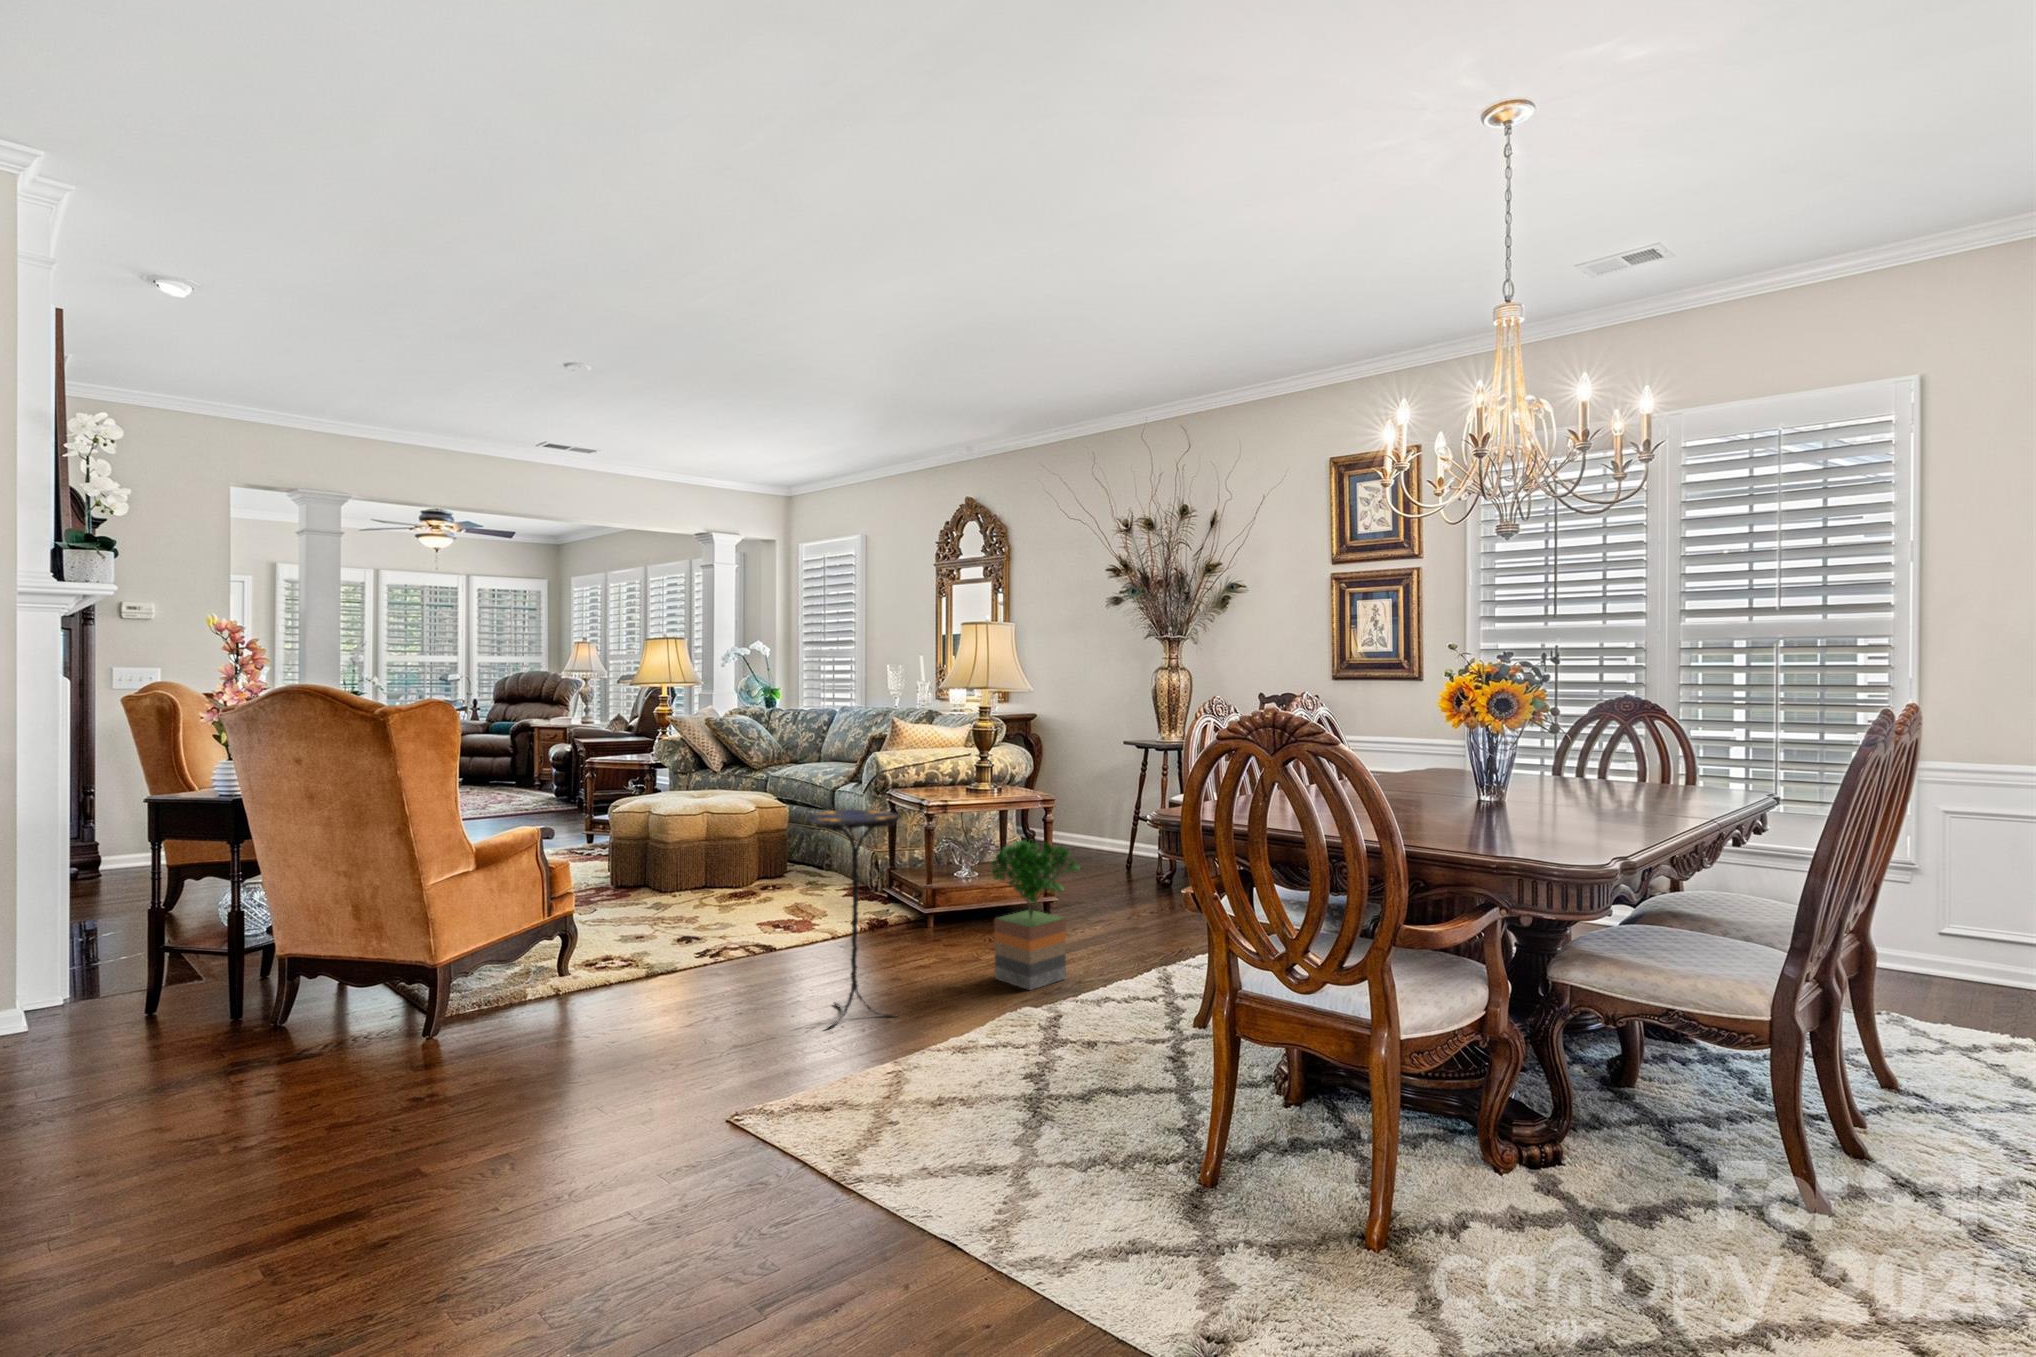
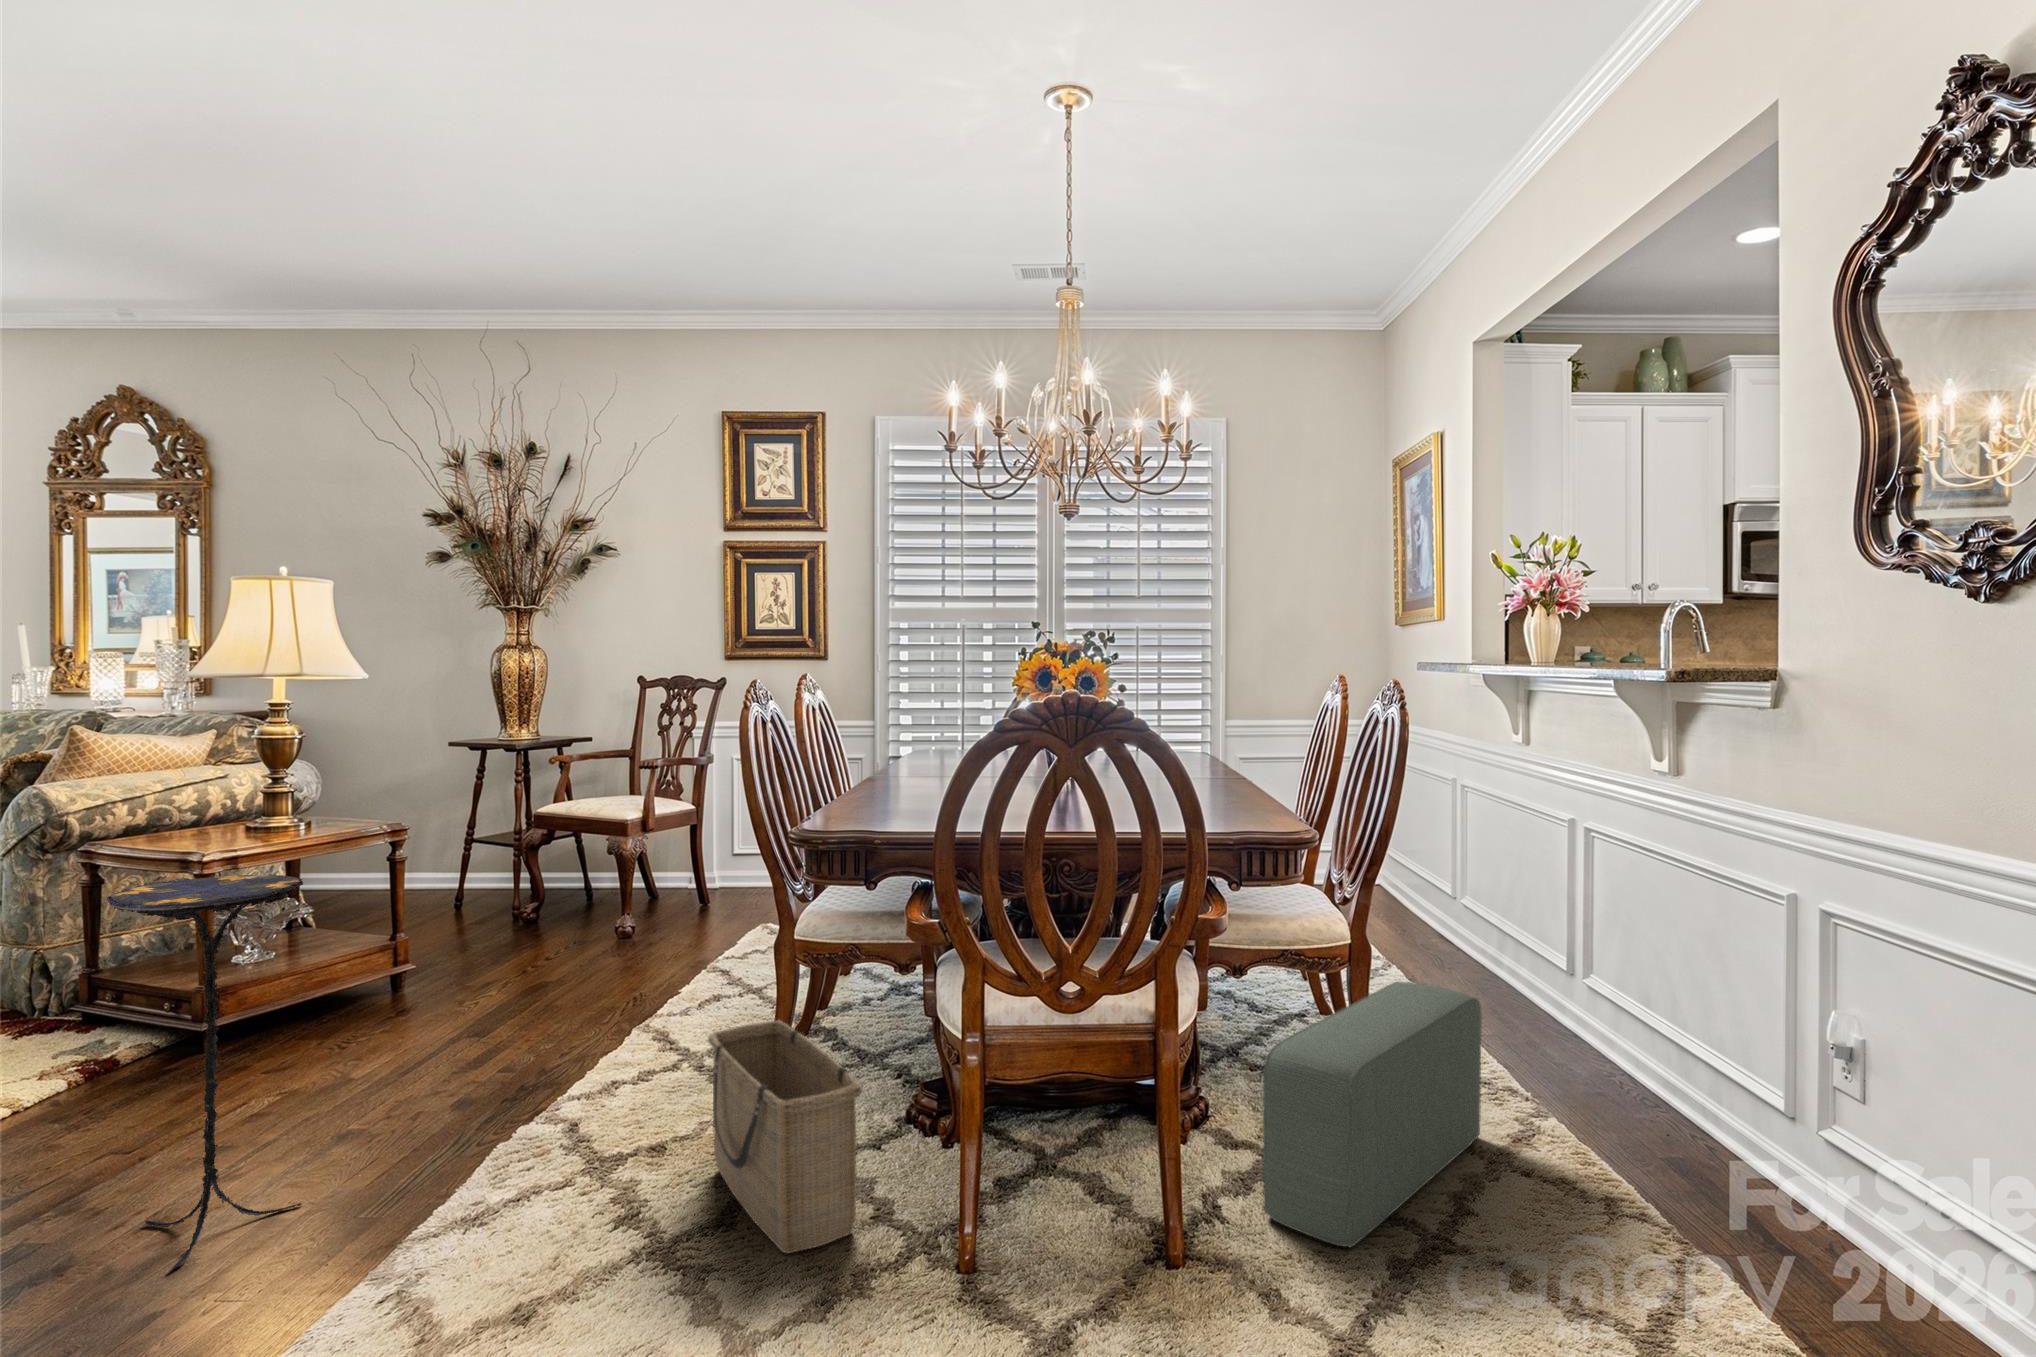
potted tree: present [990,841,1079,990] -> none [408,887,552,1105]
basket: none [1093,964,1178,1136] -> present [708,1020,862,1253]
pouf: none [1513,1076,1925,1316] -> present [1263,982,1482,1247]

